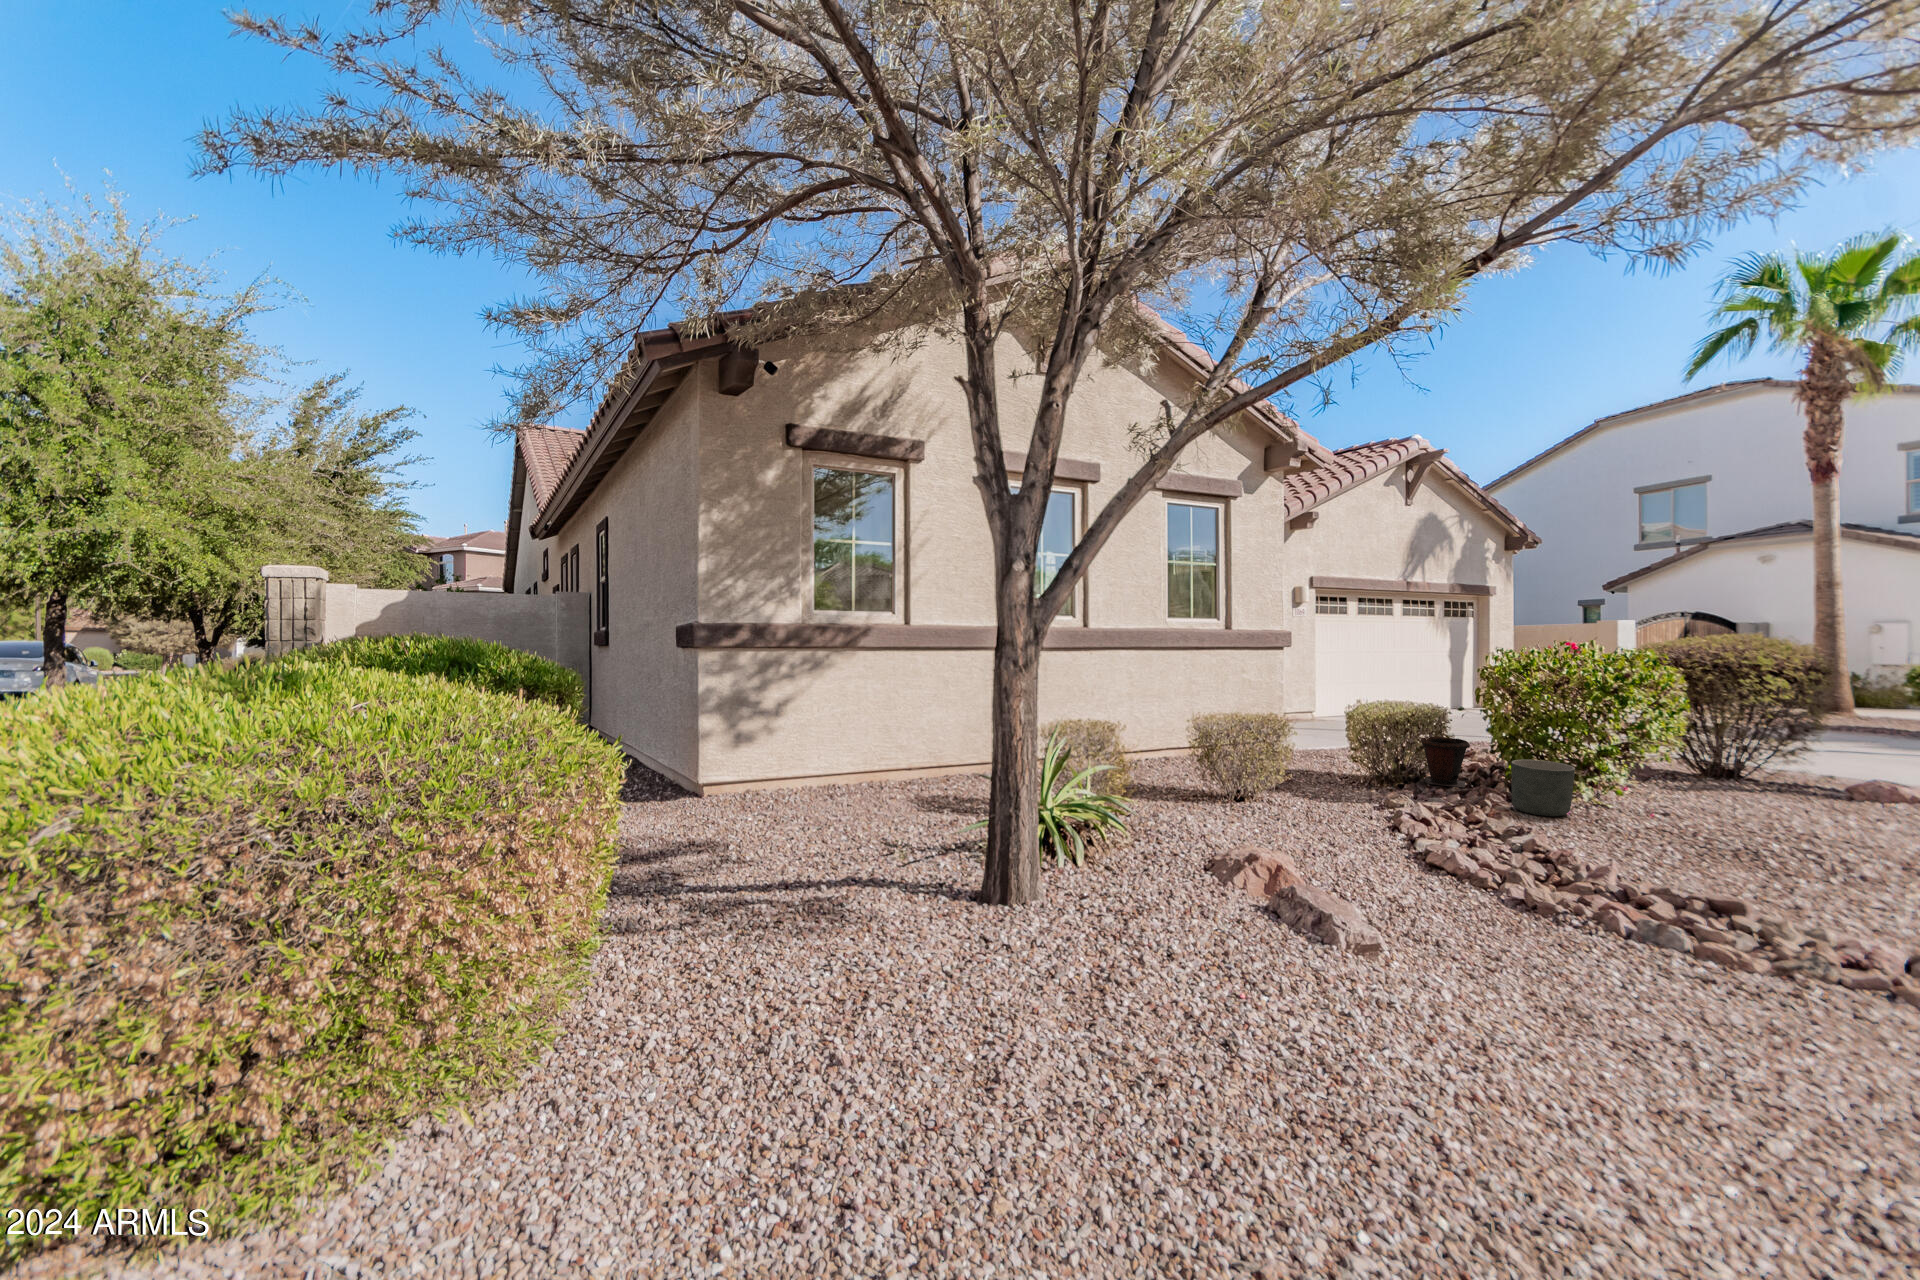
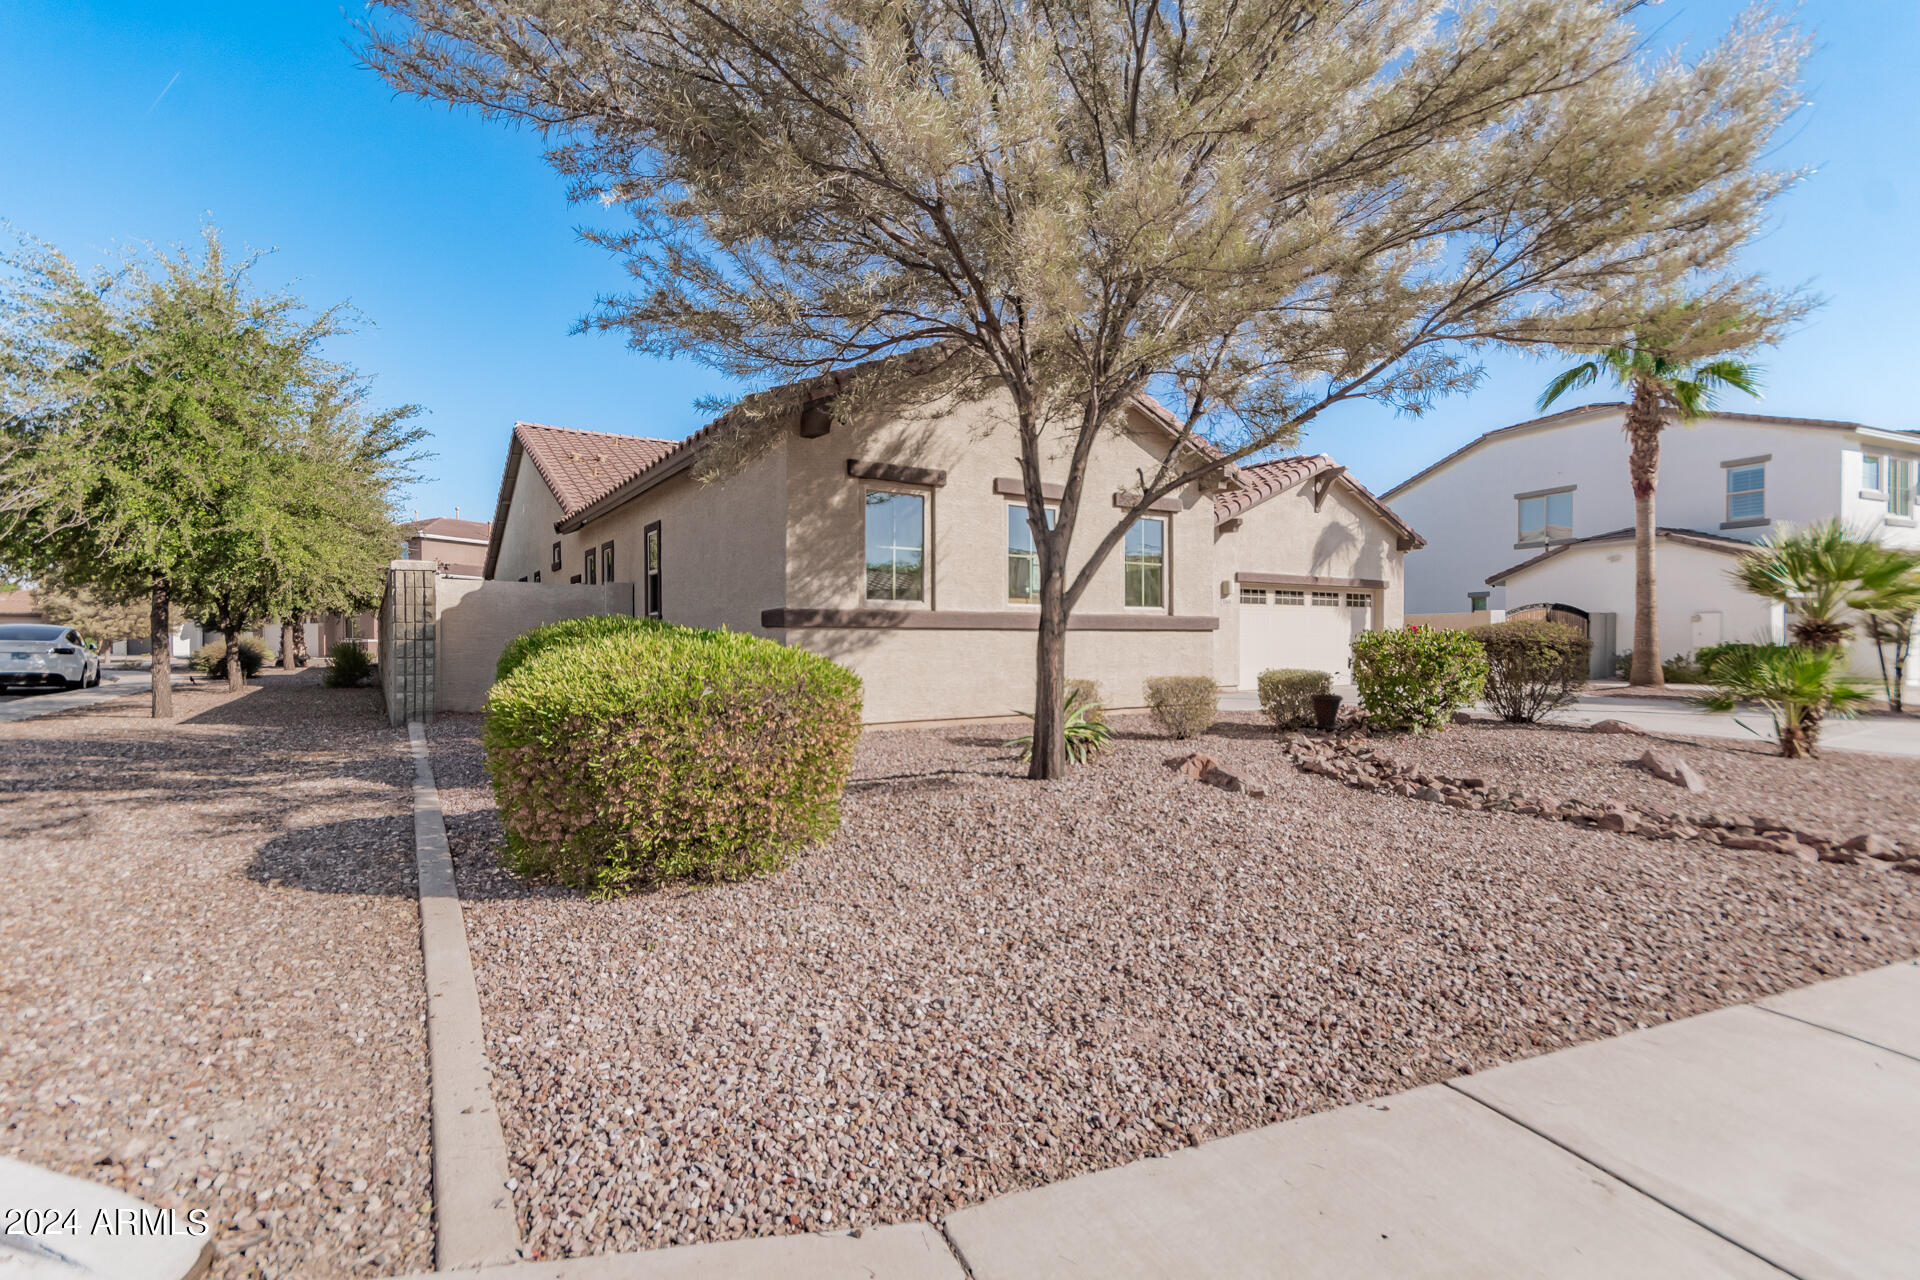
planter: present [1511,760,1575,816] -> none [1367,706,1406,743]

